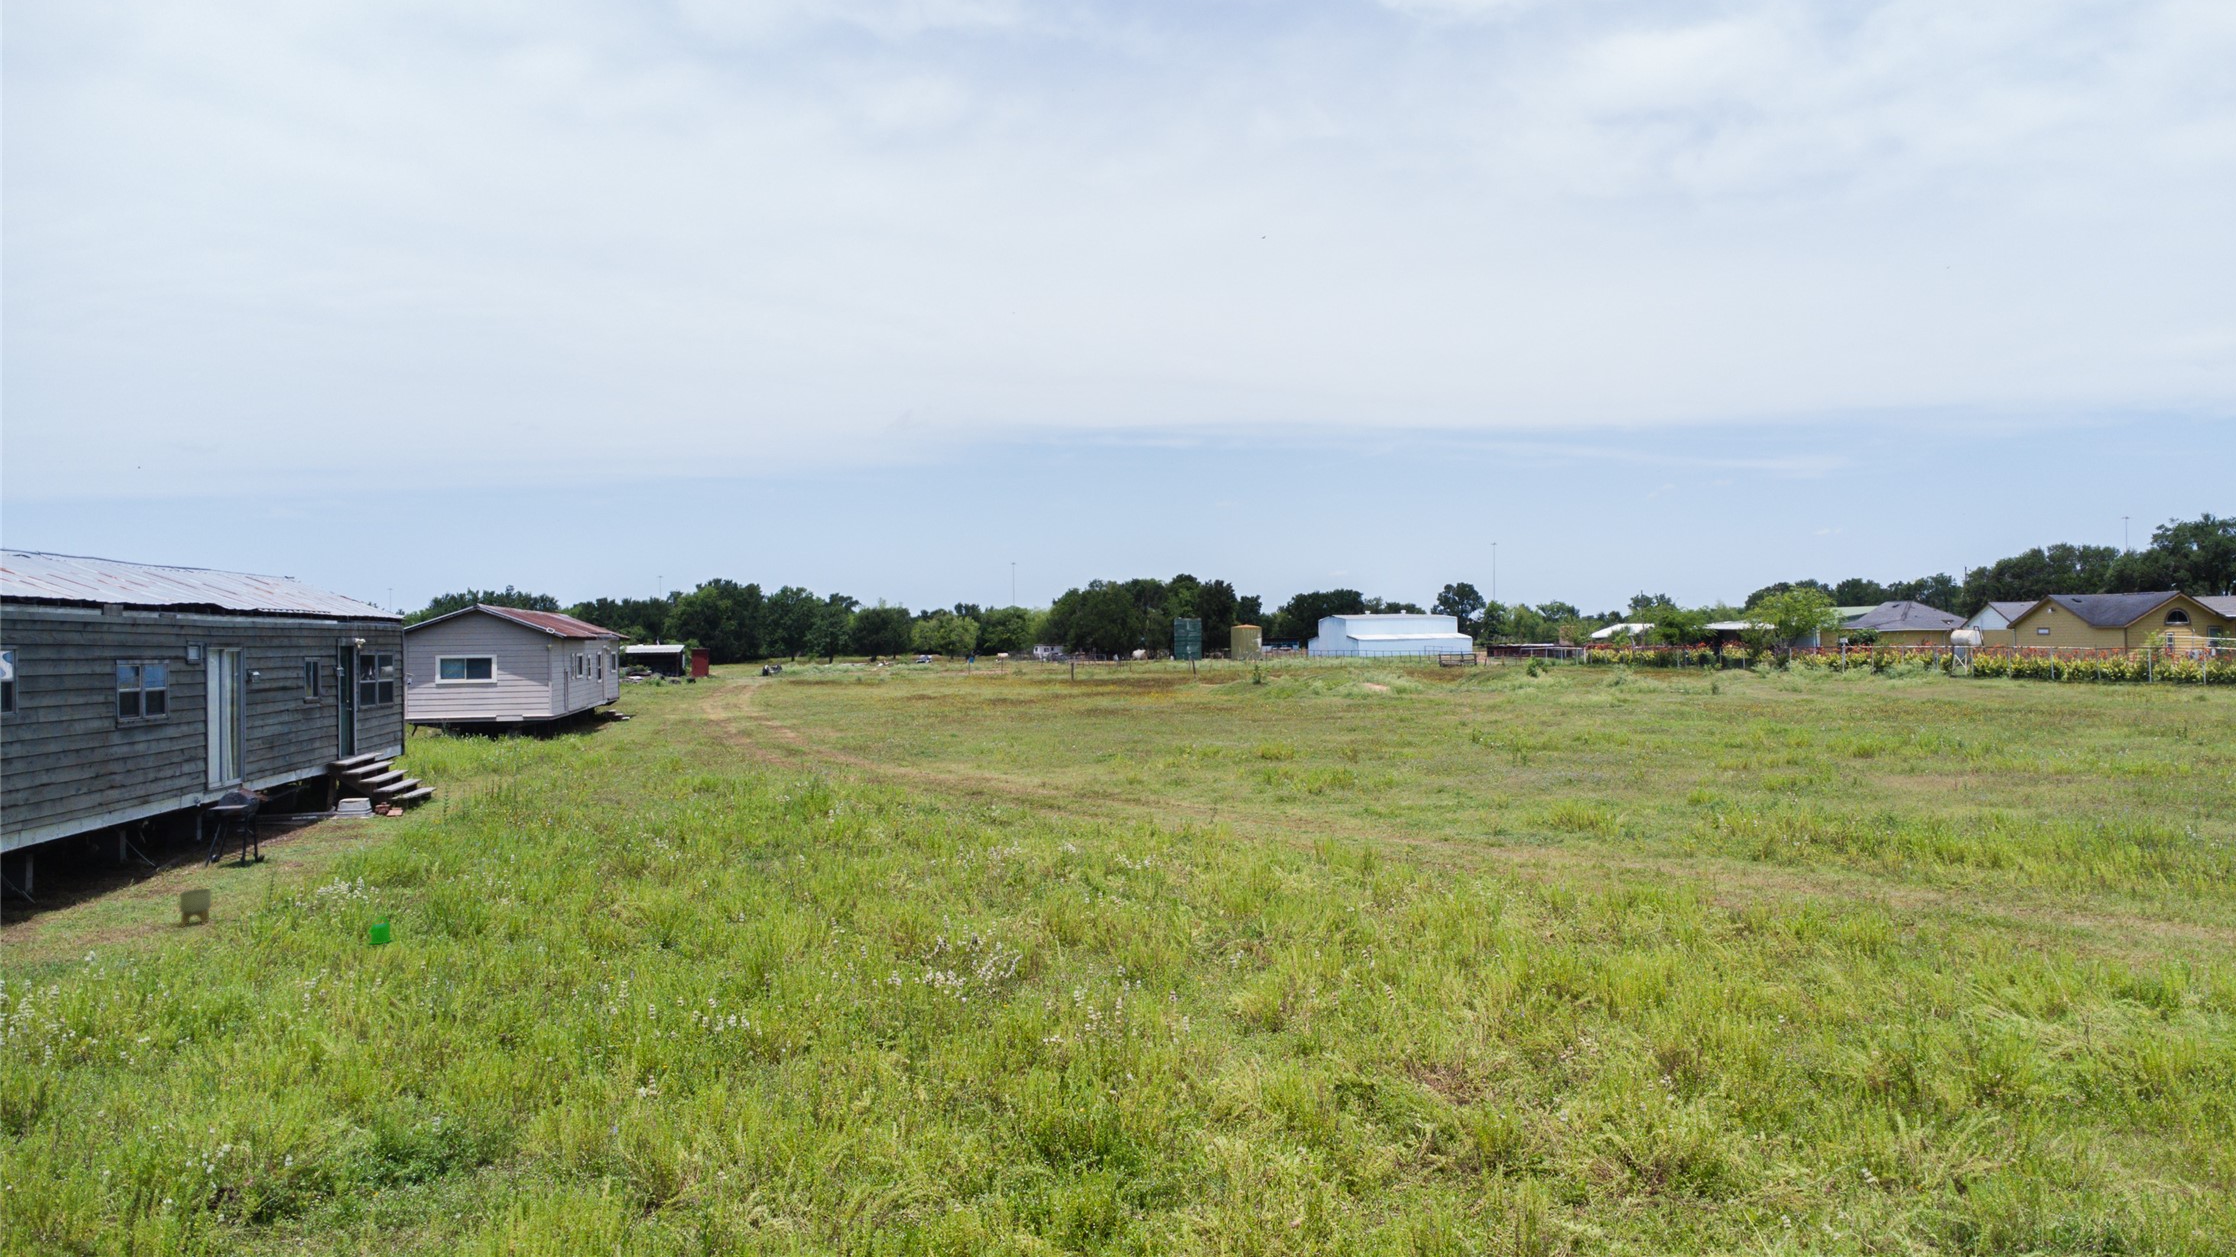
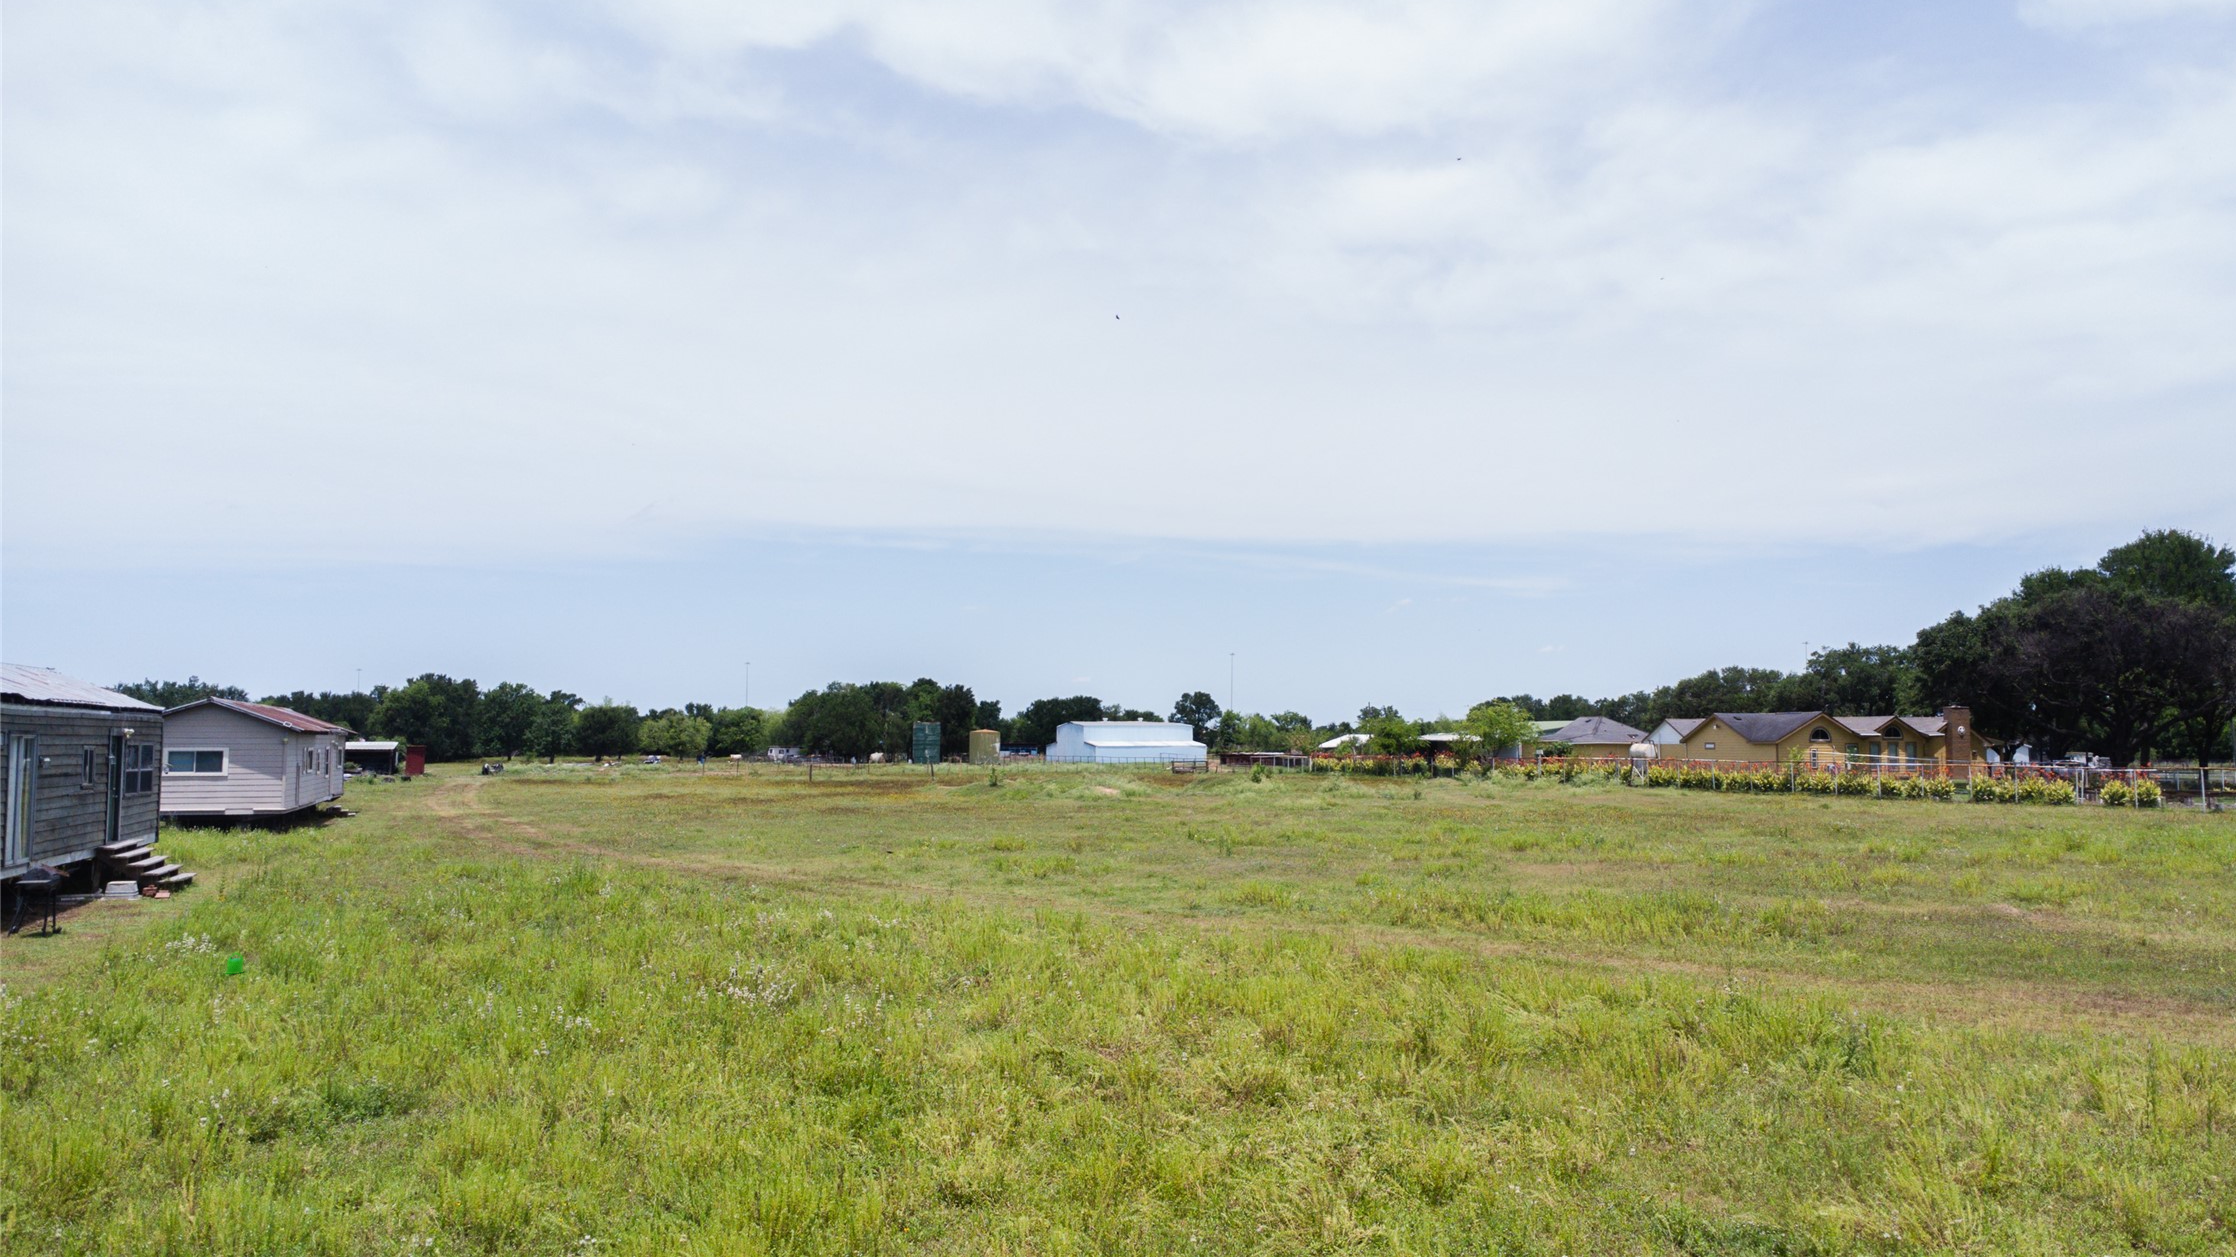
planter: present [180,889,211,927] -> none [42,937,70,968]

